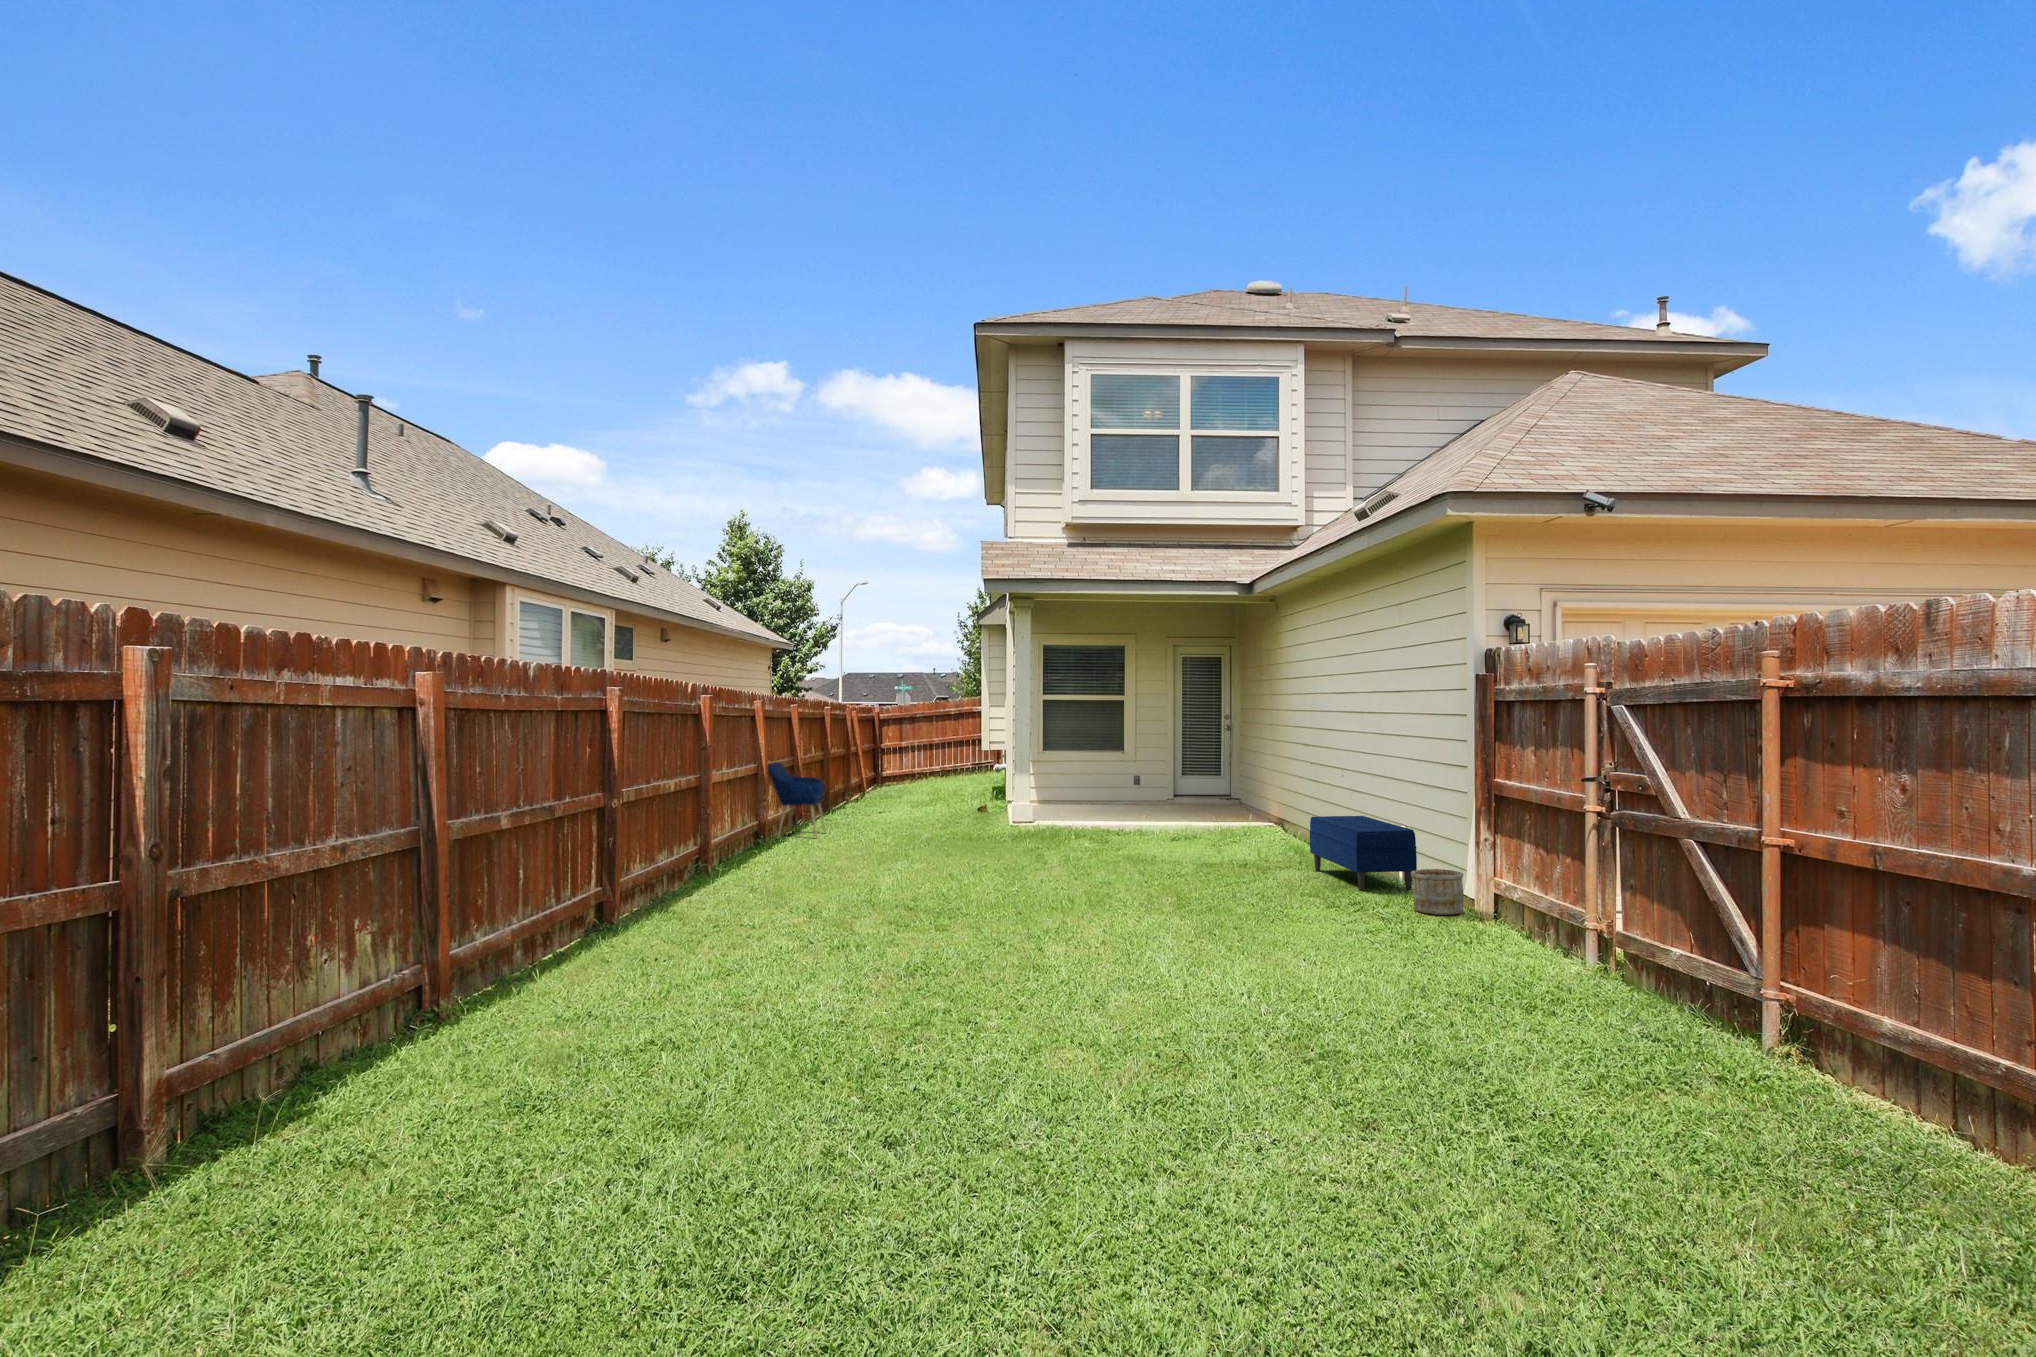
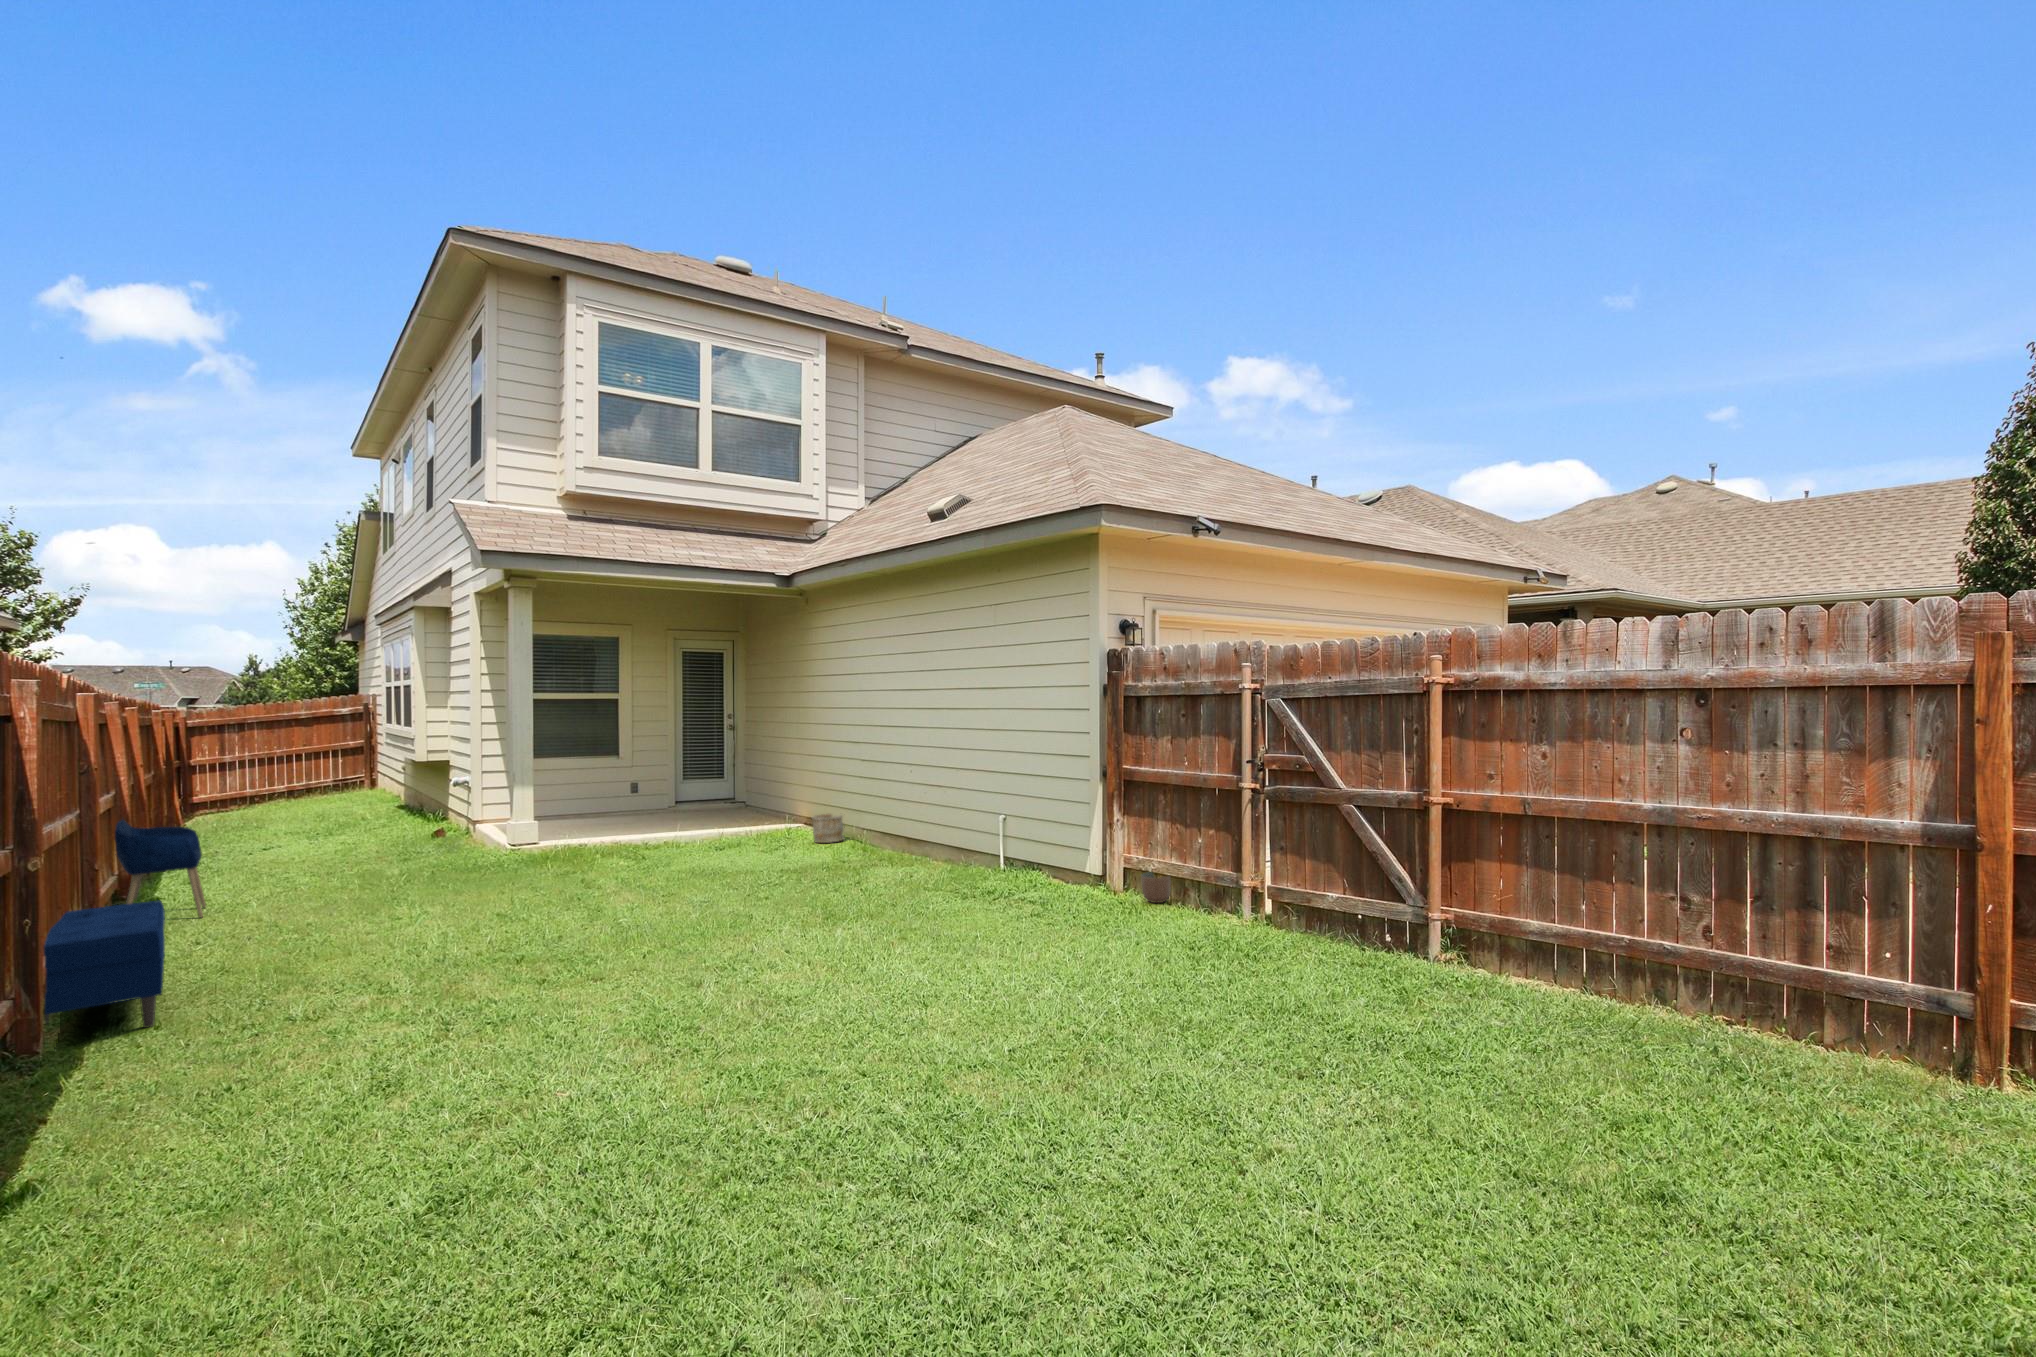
bench: present [1310,816,1417,891] -> present [44,900,165,1028]
wooden bucket: present [1411,869,1464,915] -> present [812,814,845,843]
planter: none [1491,900,1528,936] -> present [1141,872,1171,903]

